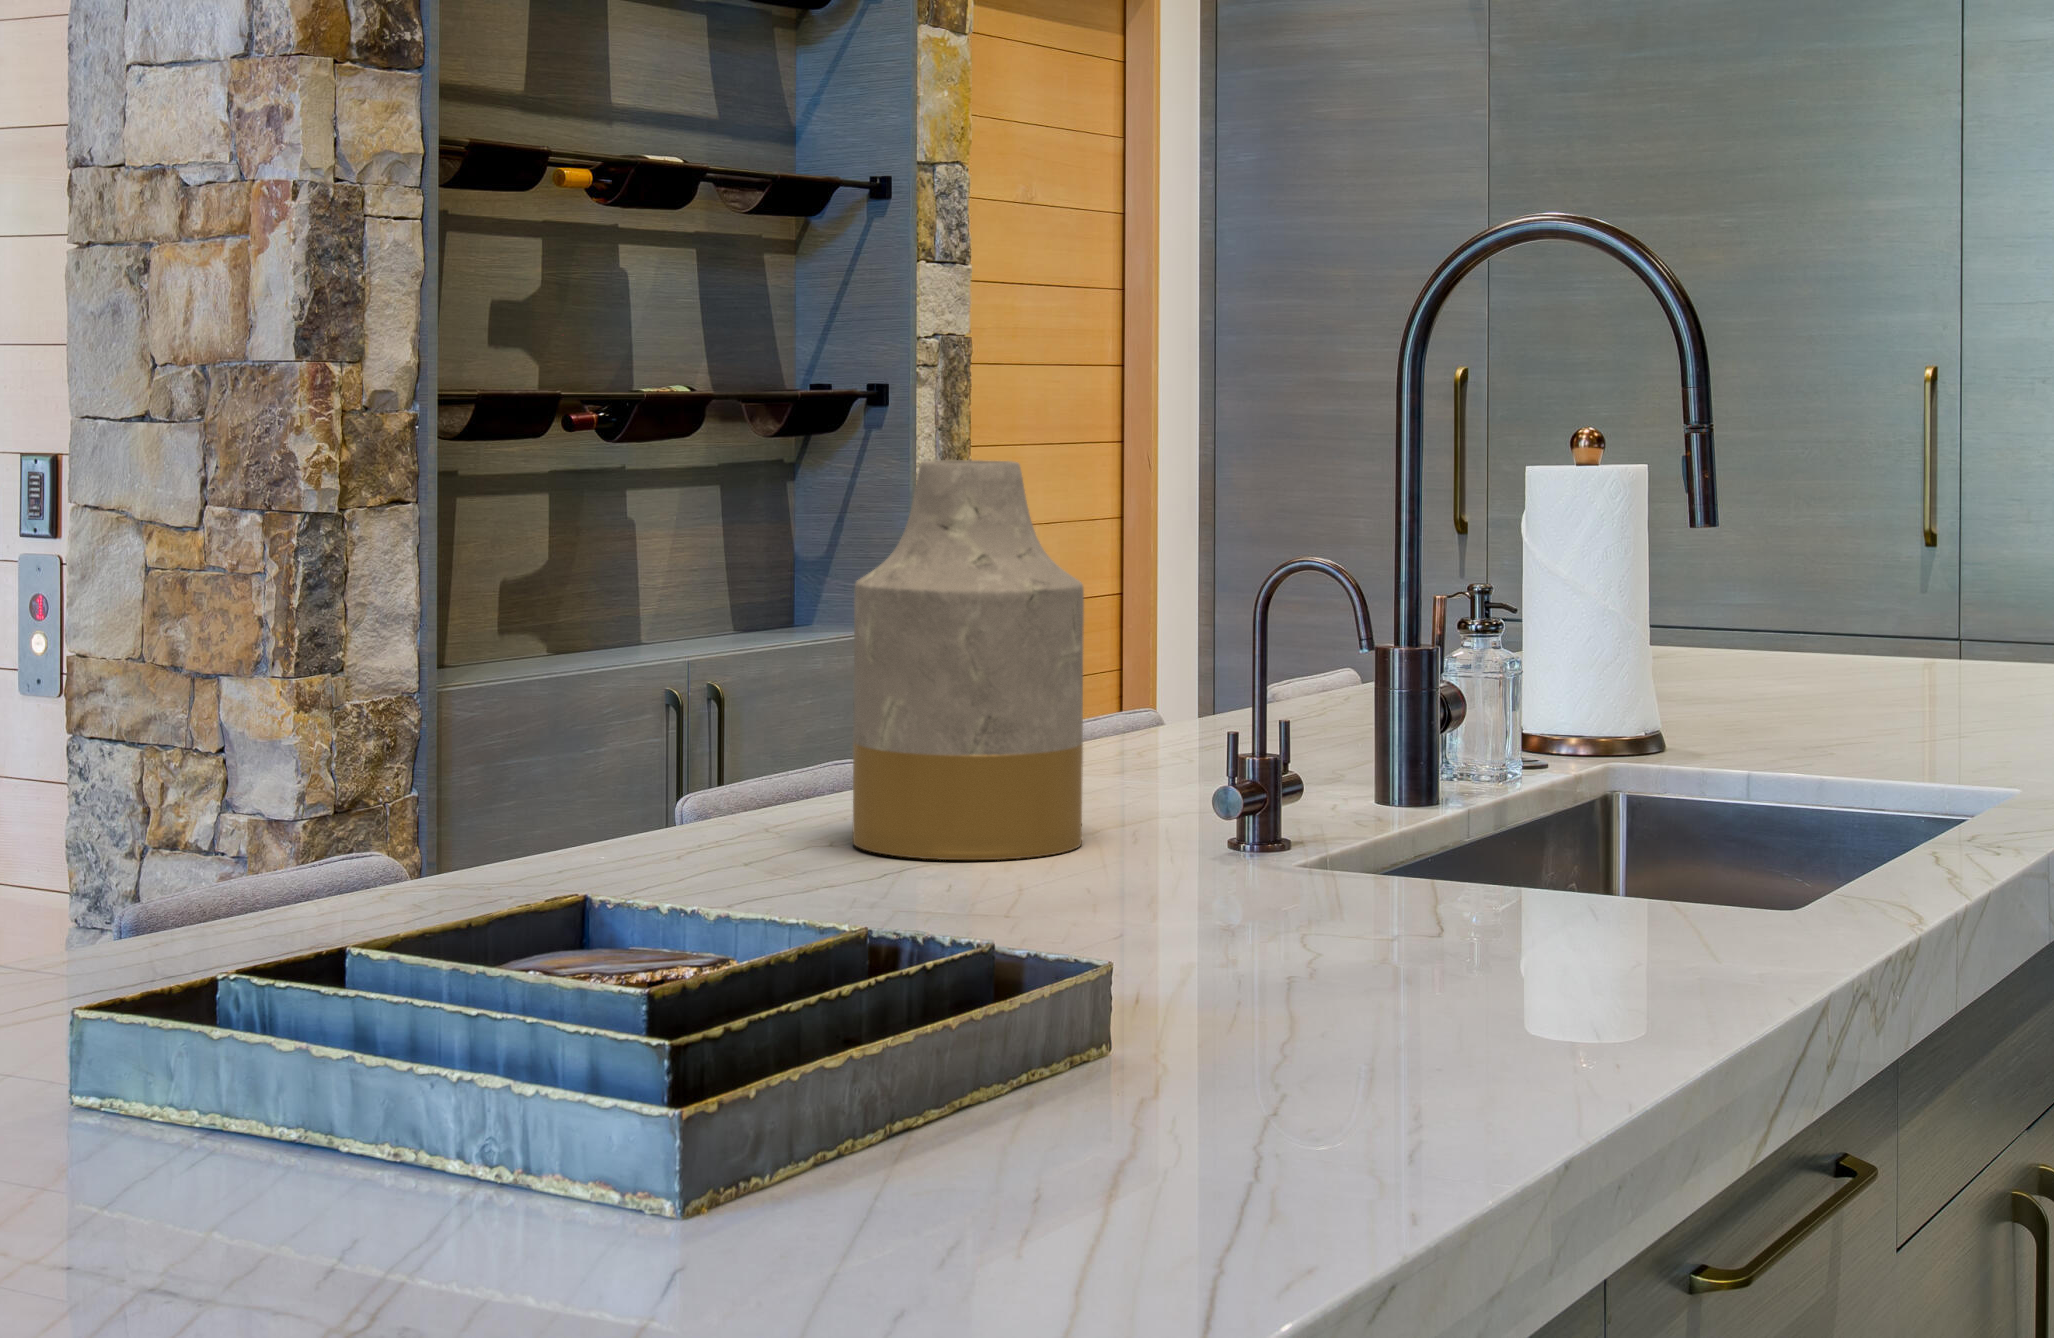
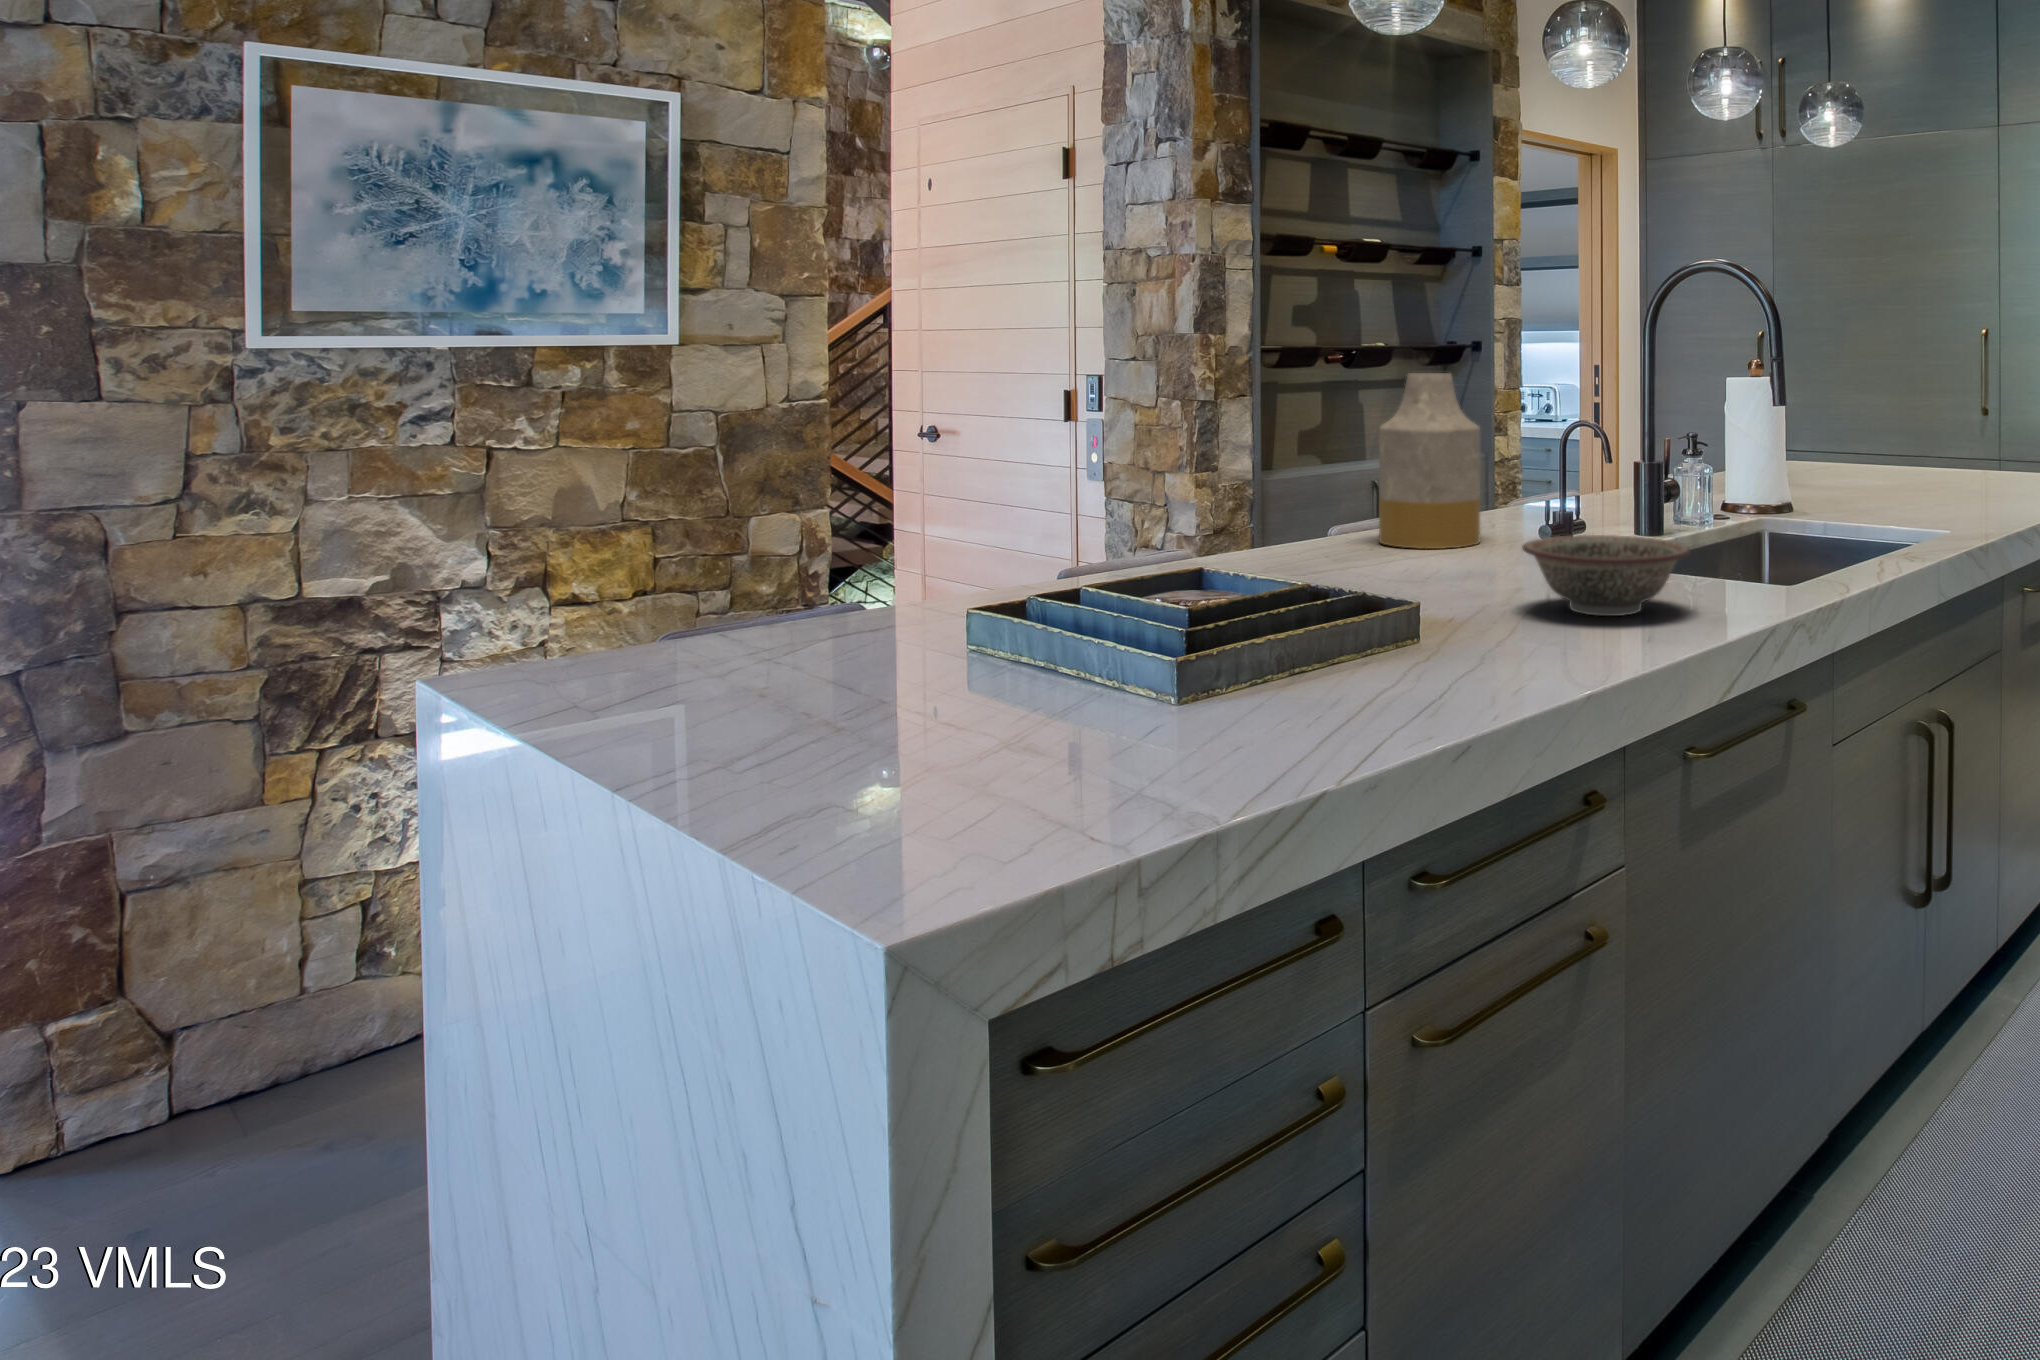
decorative bowl: none [1317,834,1699,1021] -> present [1522,535,1690,616]

